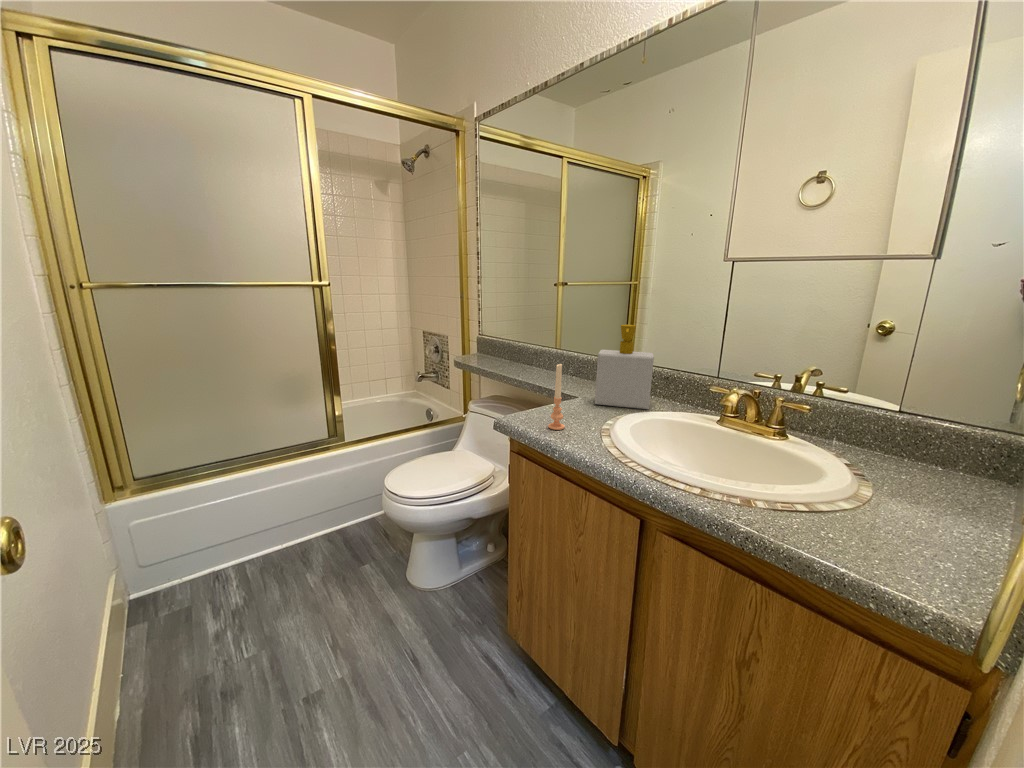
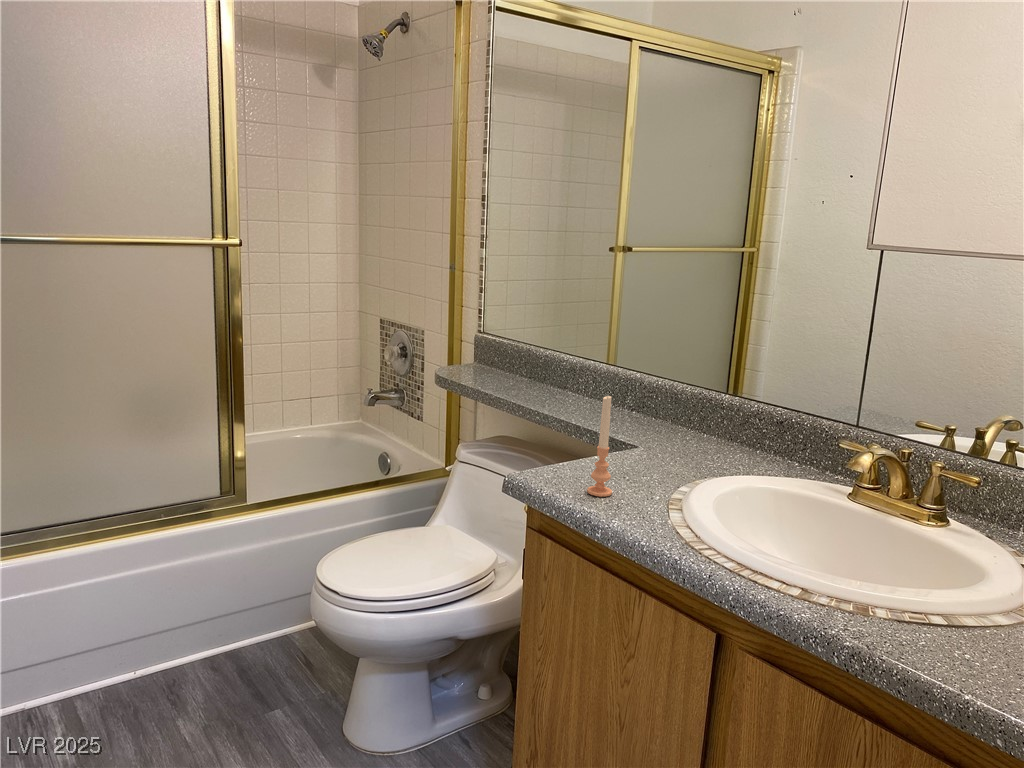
soap bottle: present [595,325,654,409] -> none [663,336,758,471]

